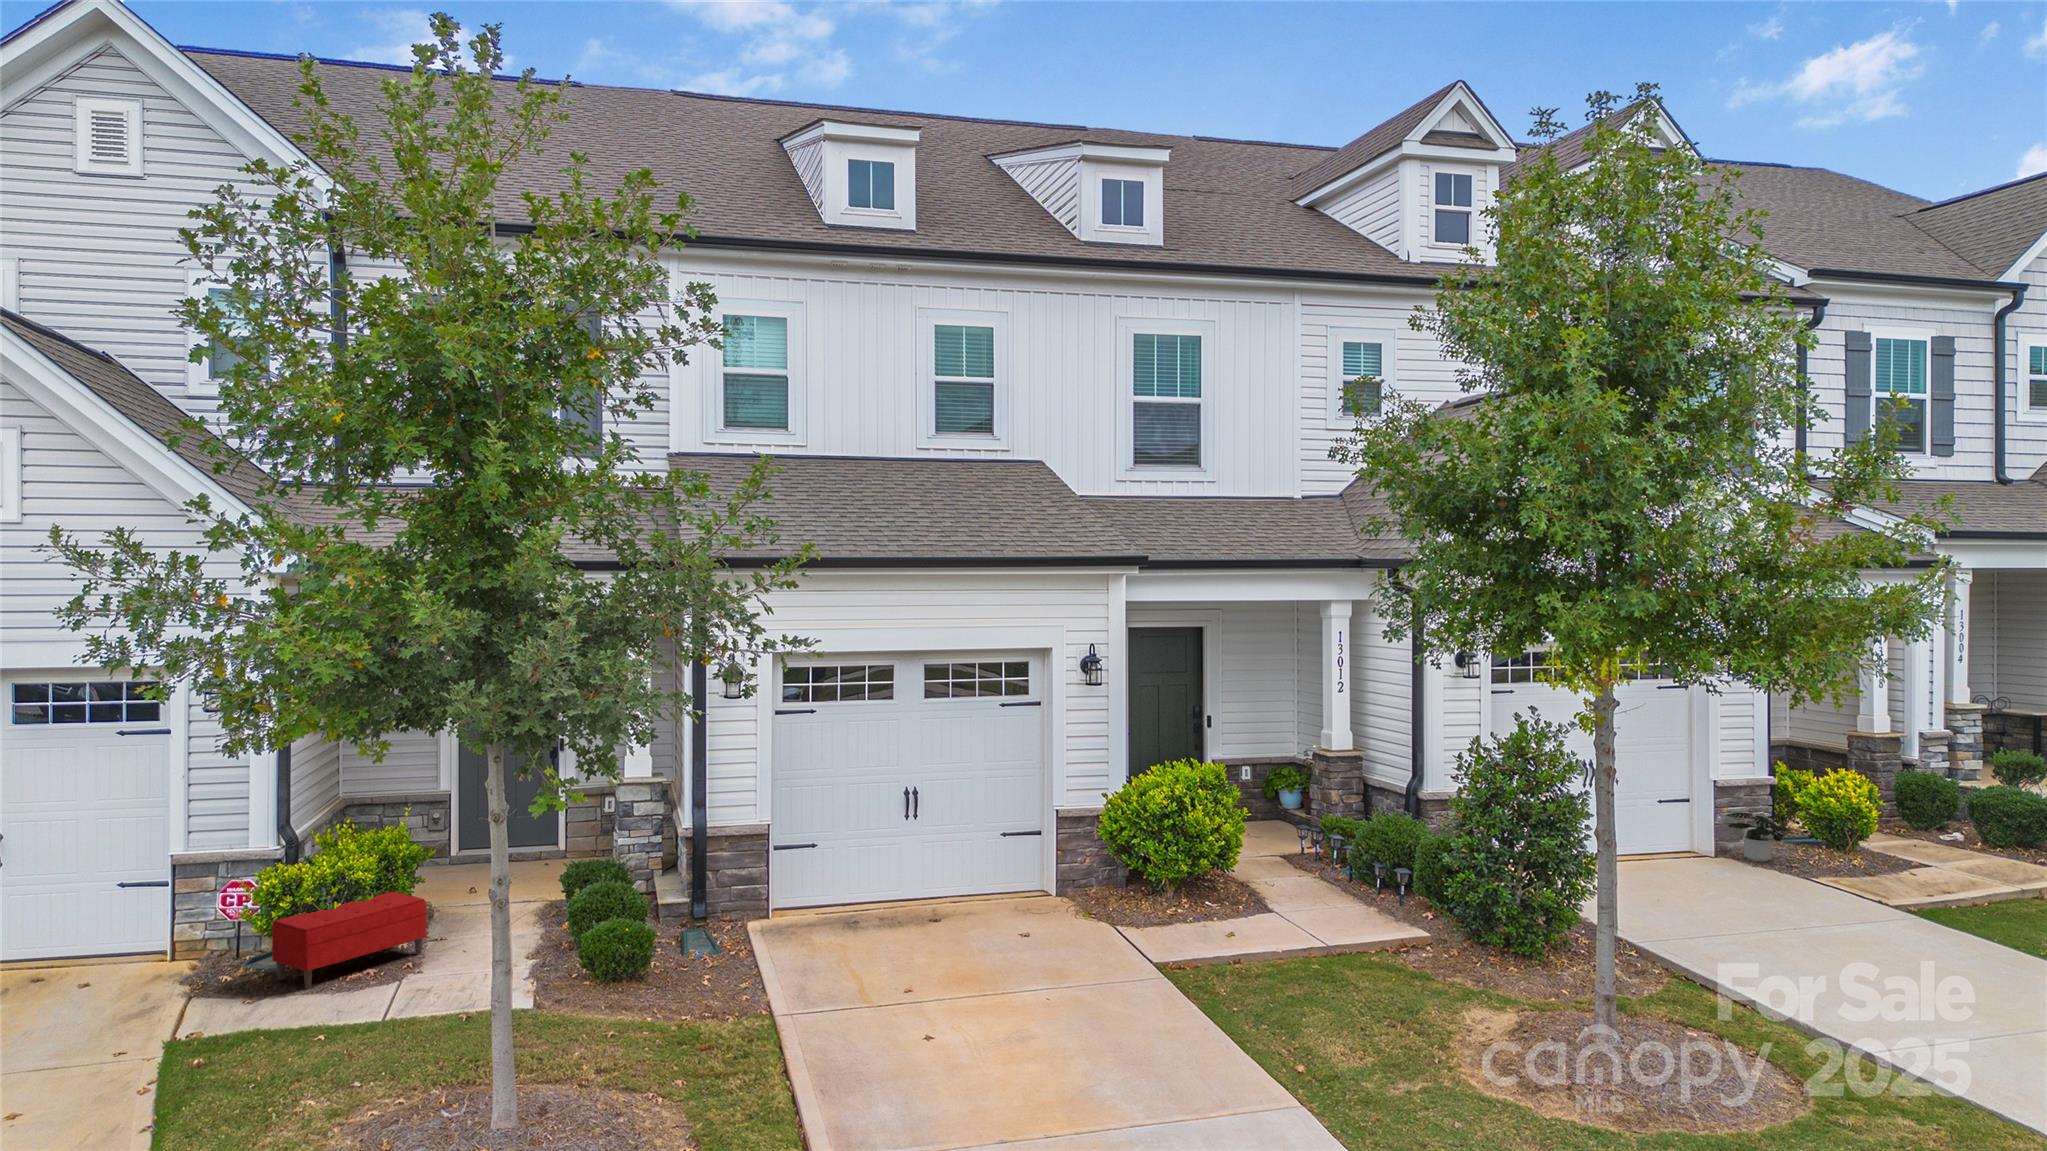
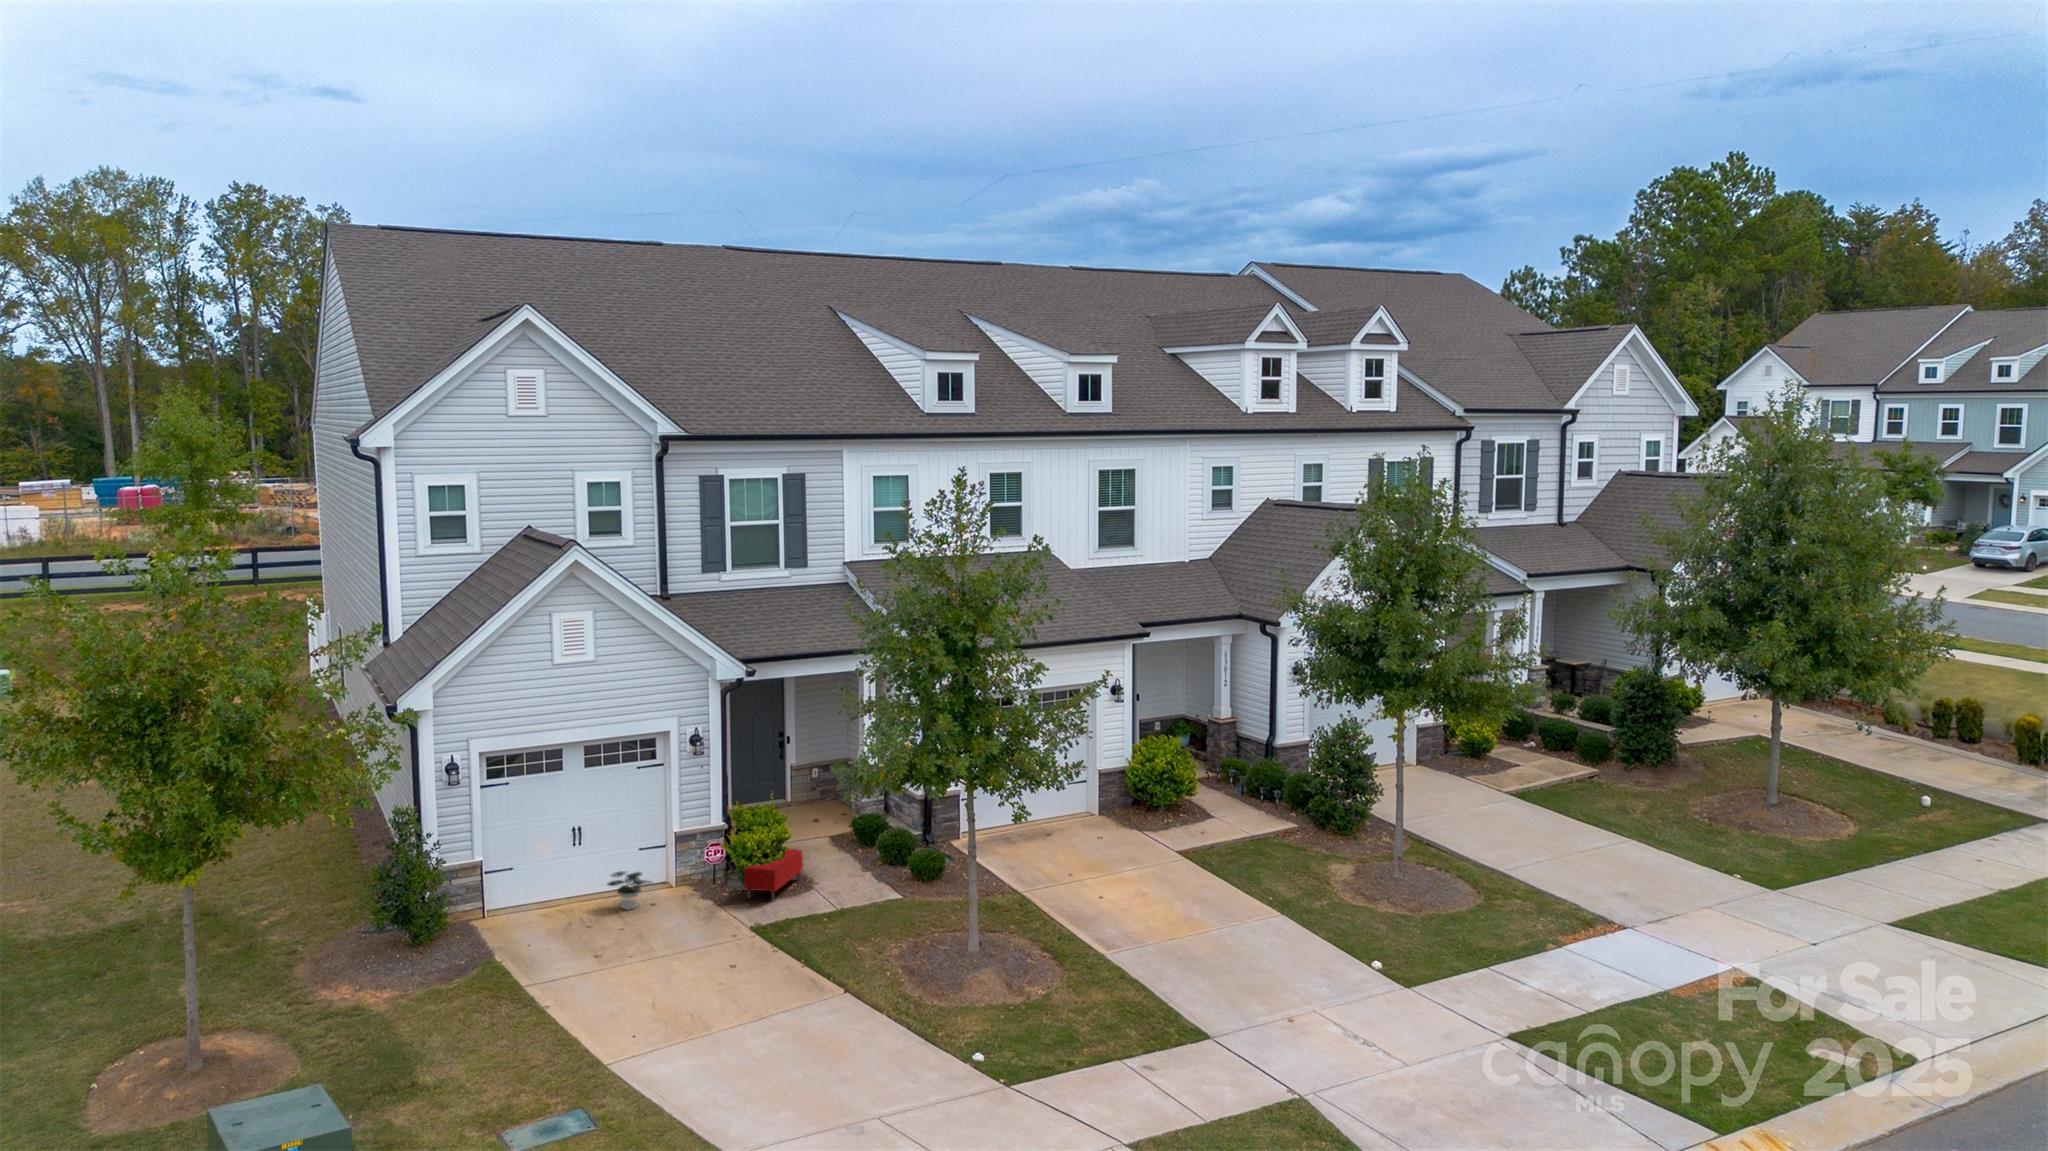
potted plant: present [1727,813,1790,862] -> present [608,872,653,910]

